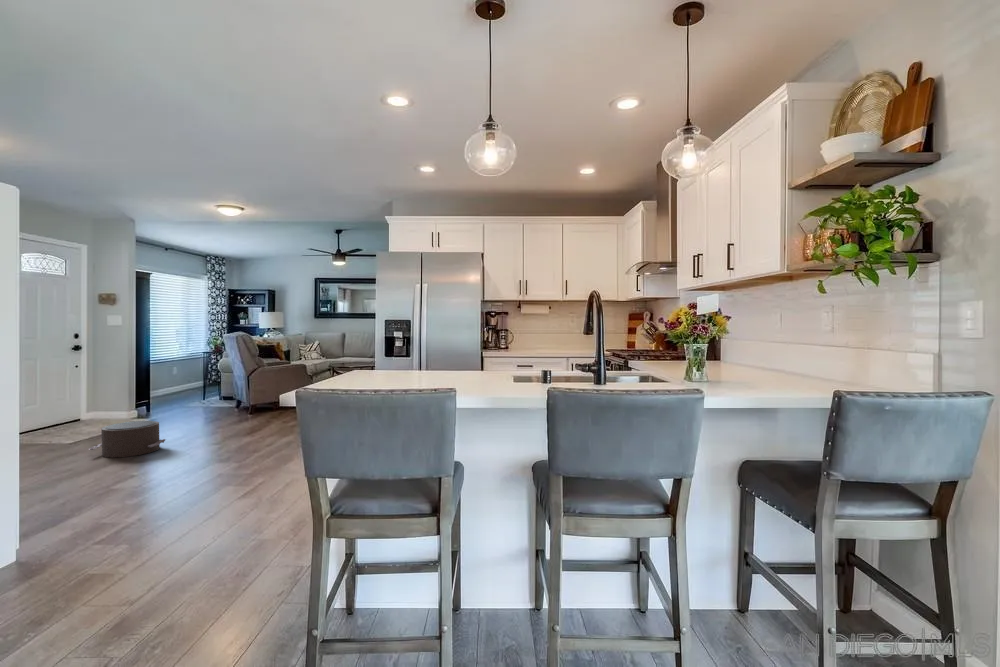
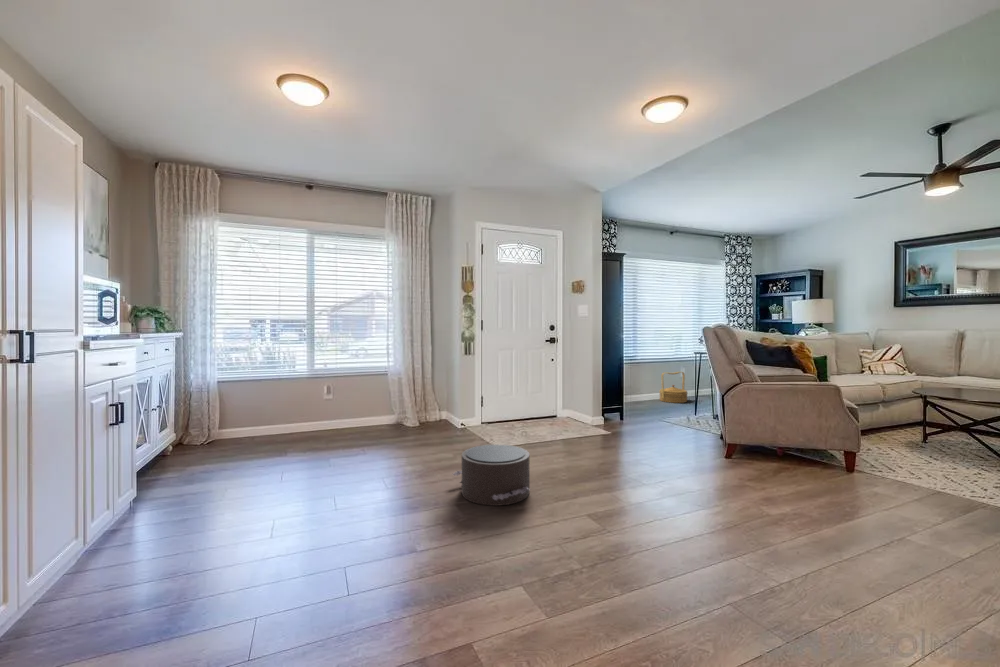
woven basket: none [159,370,186,397] -> present [659,372,688,403]

